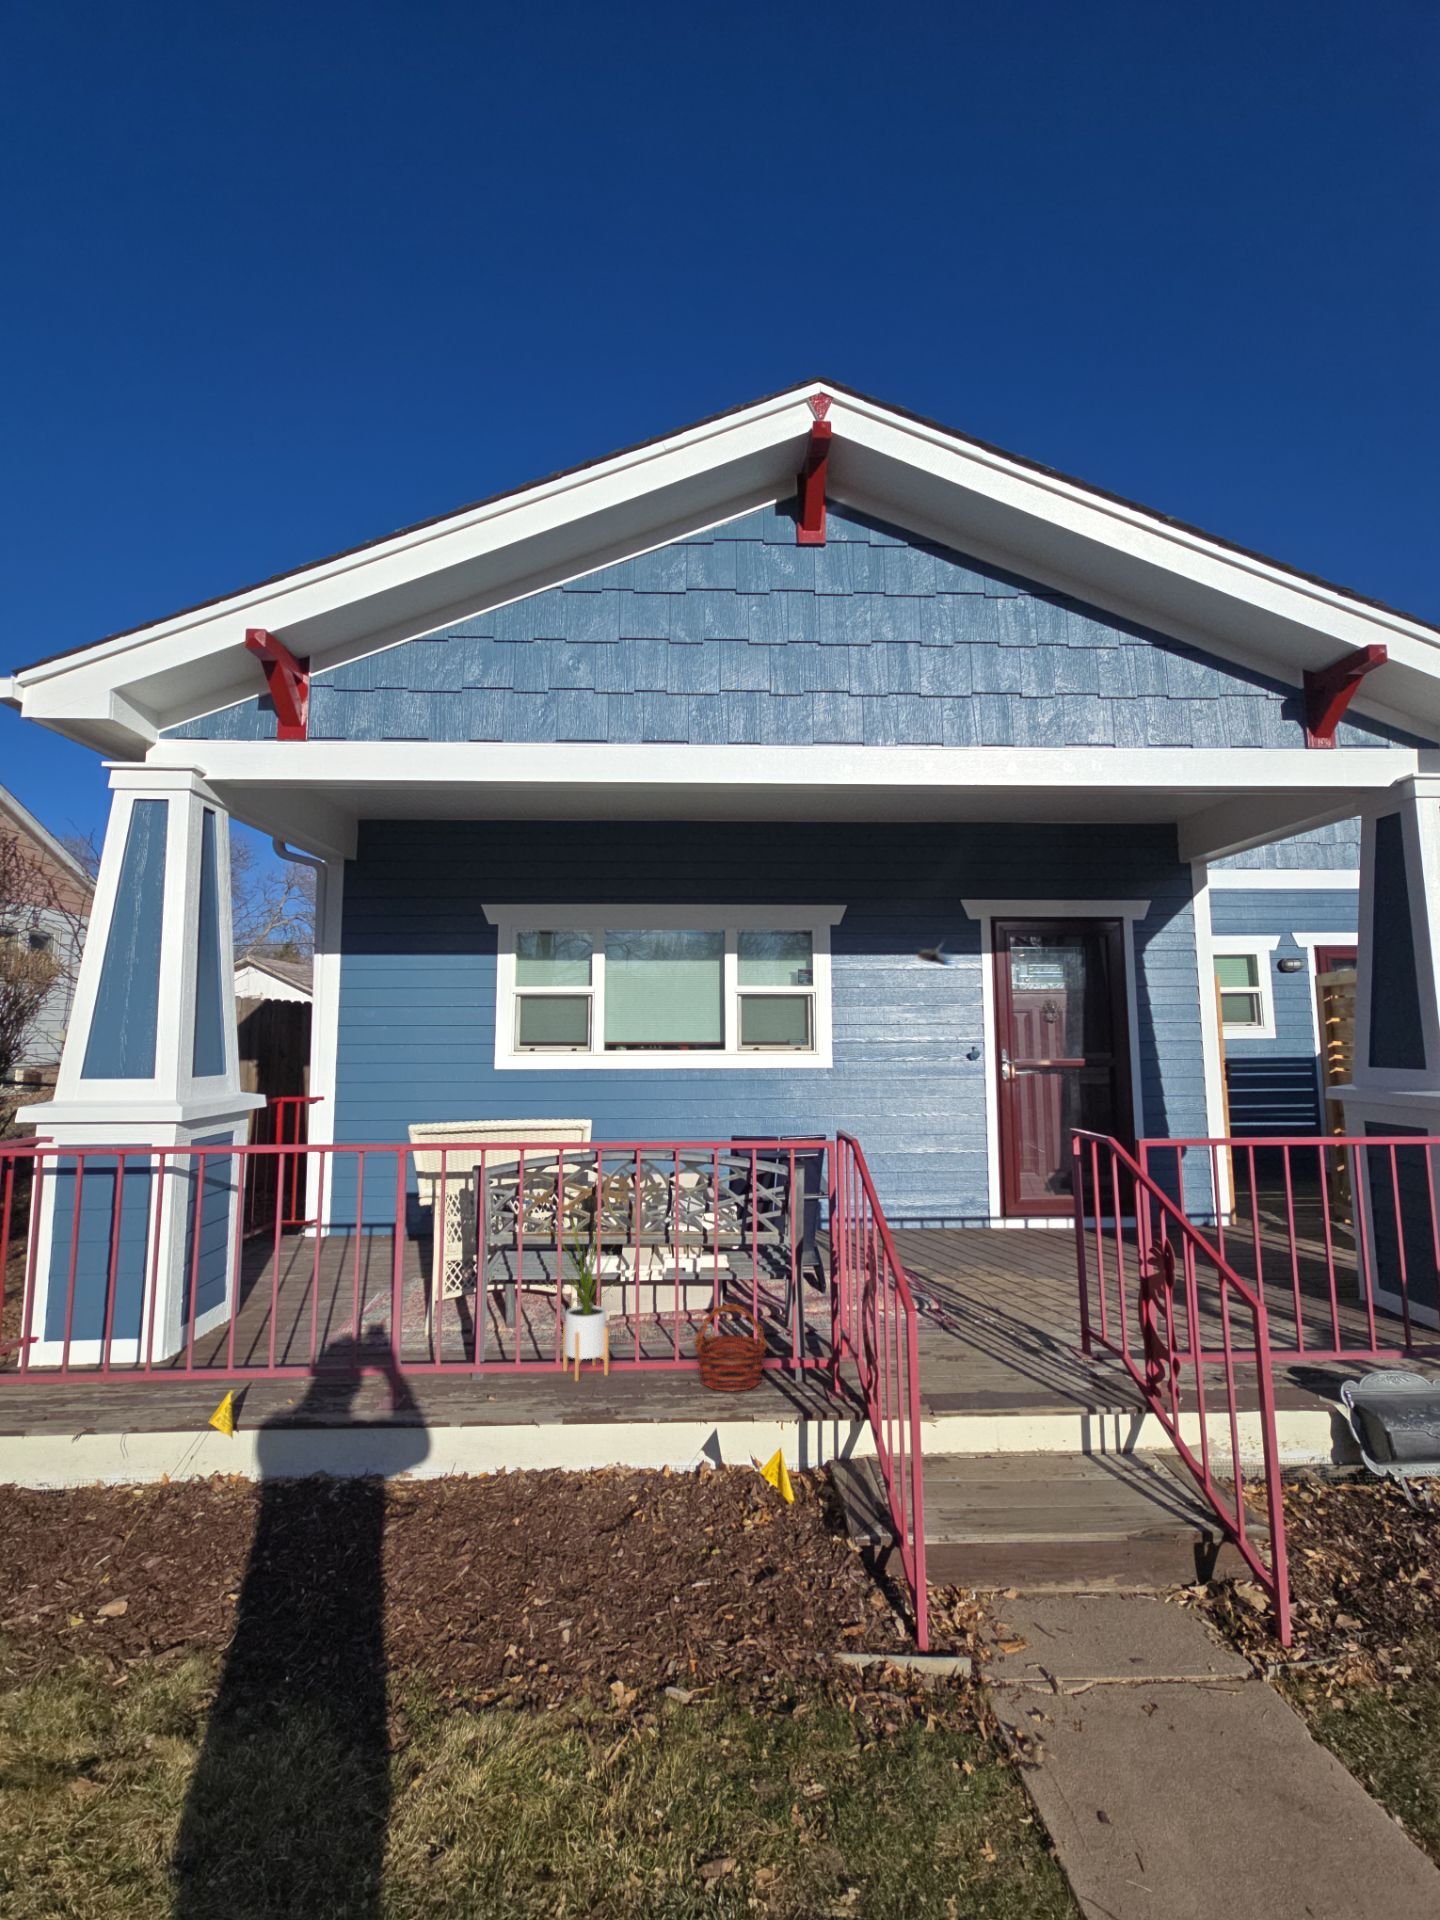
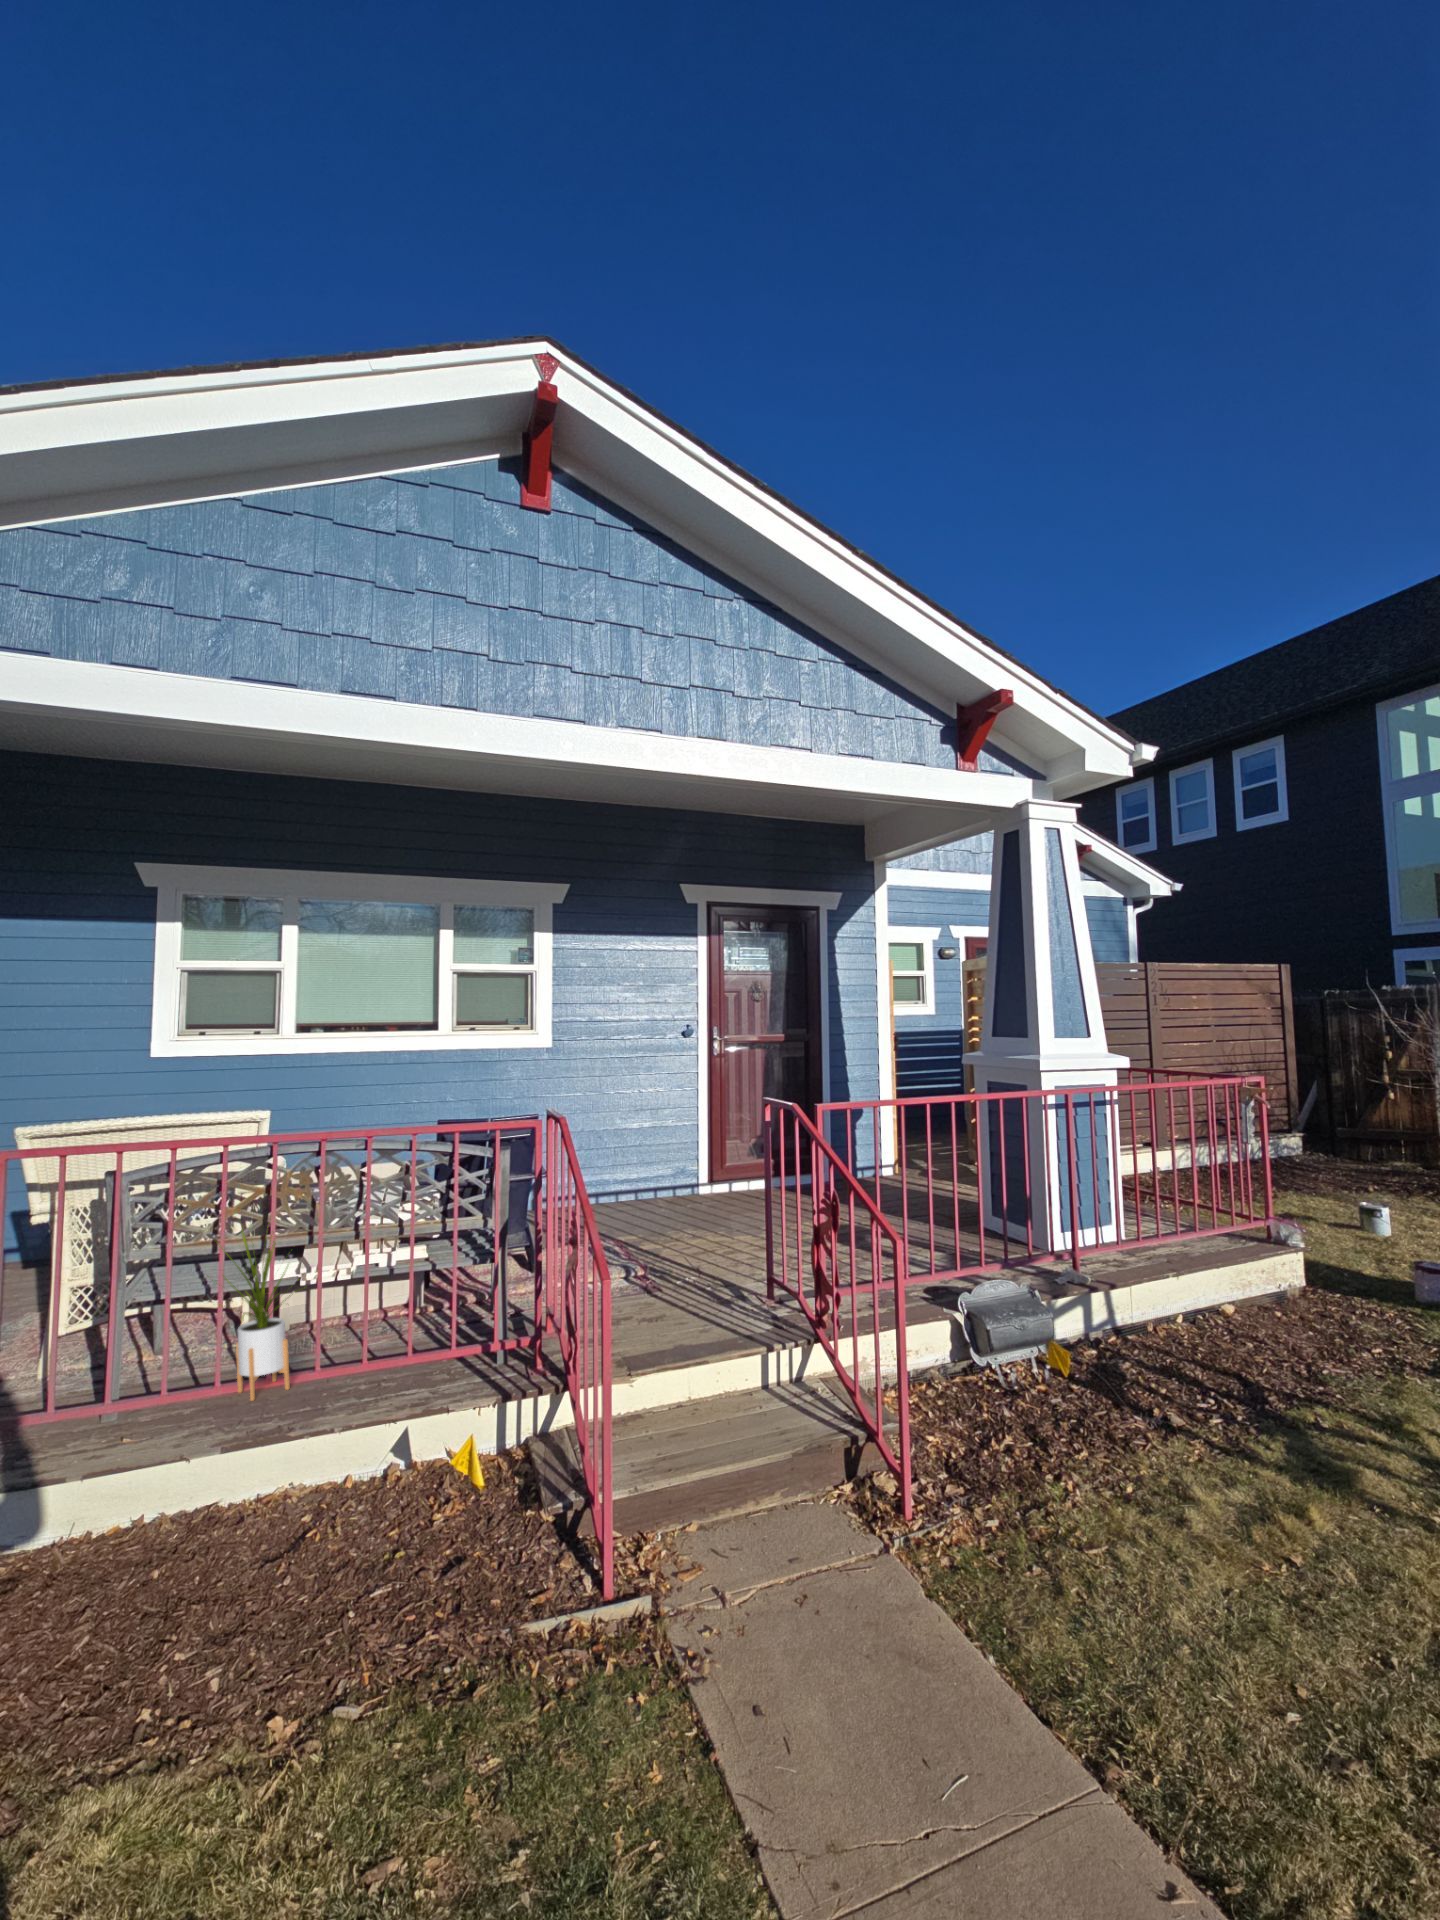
basket: present [694,1303,767,1391] -> none [382,1295,462,1385]

